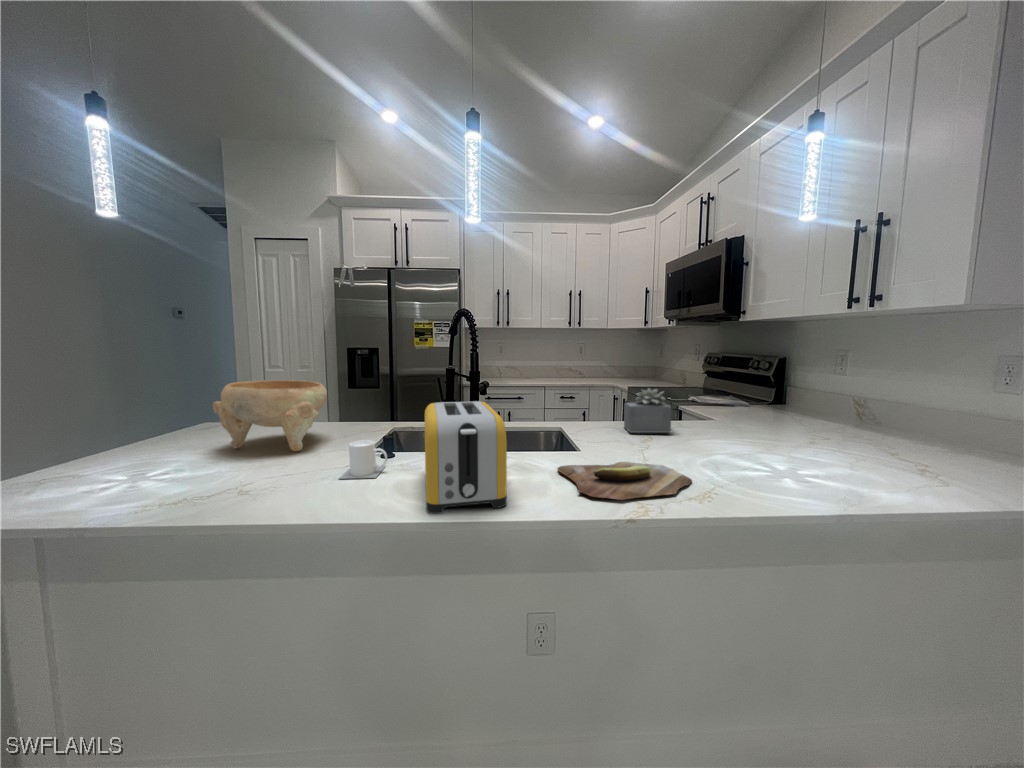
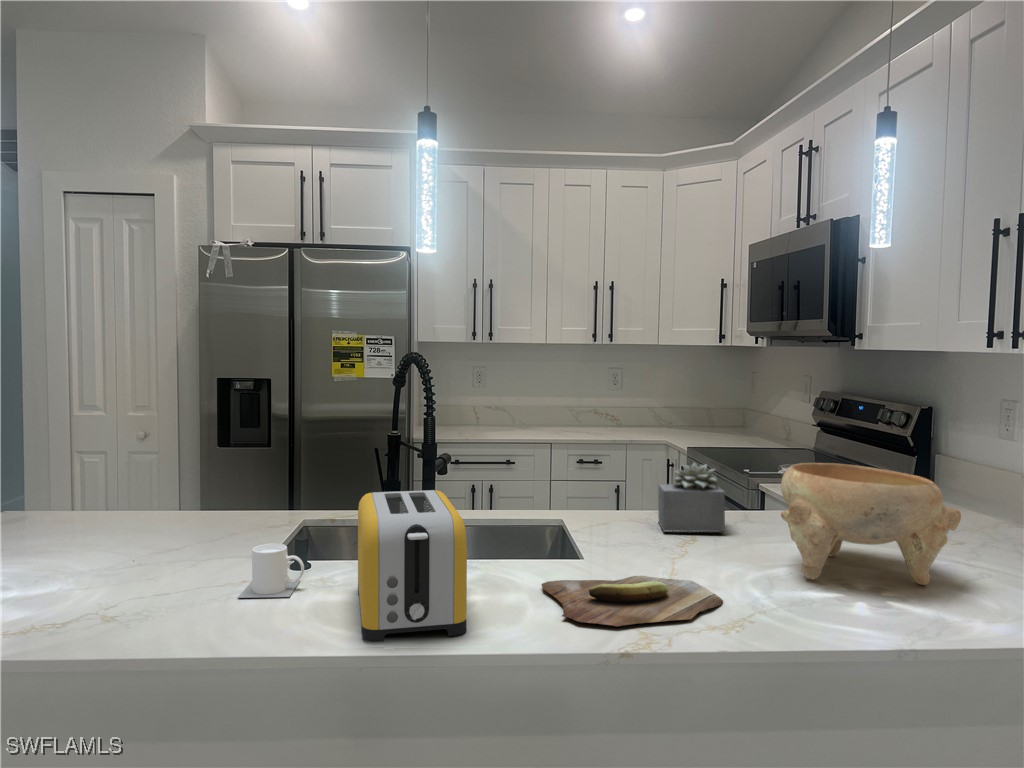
decorative bowl: present [212,380,327,451] -> present [781,463,961,585]

